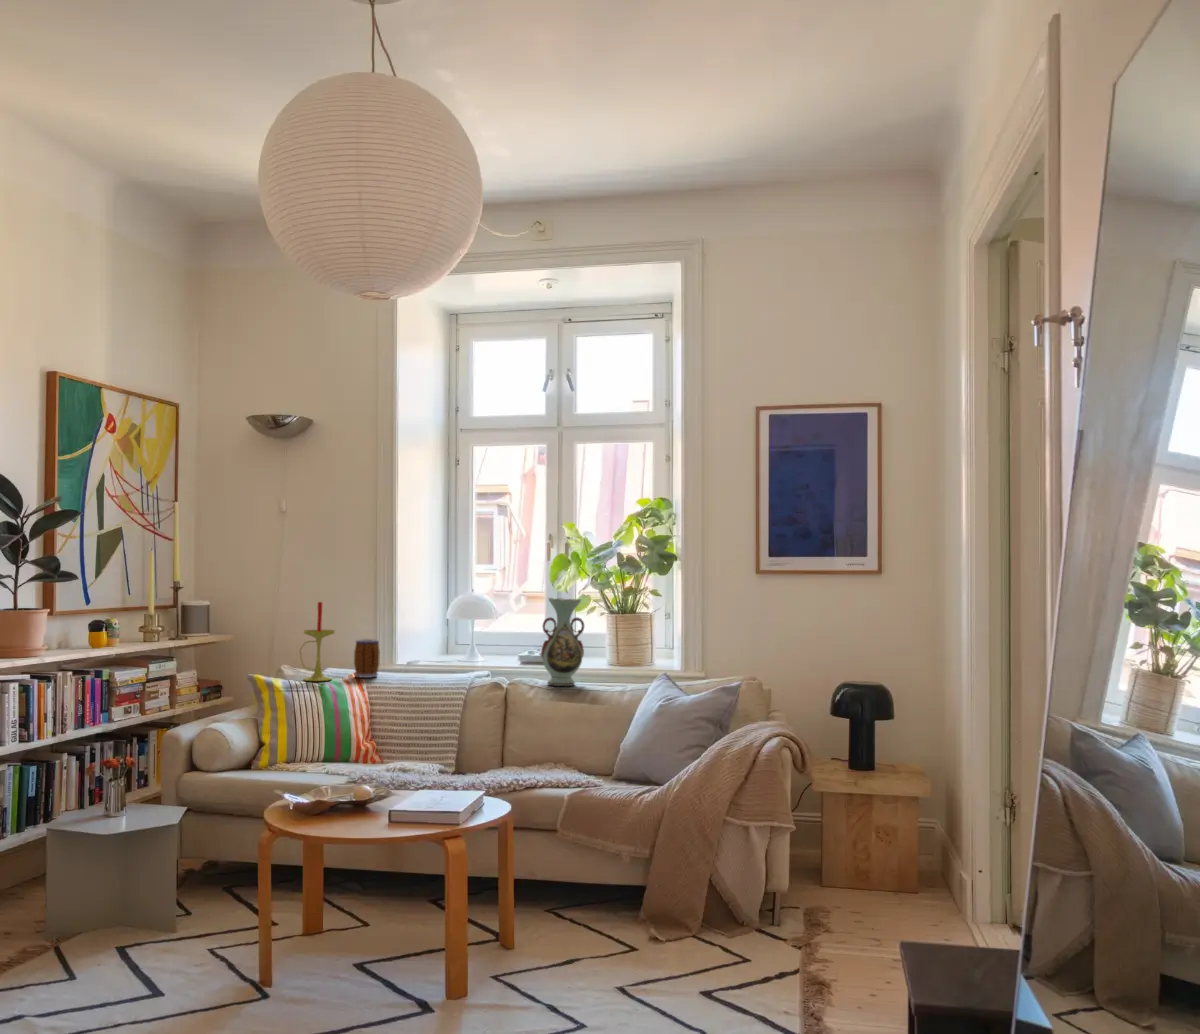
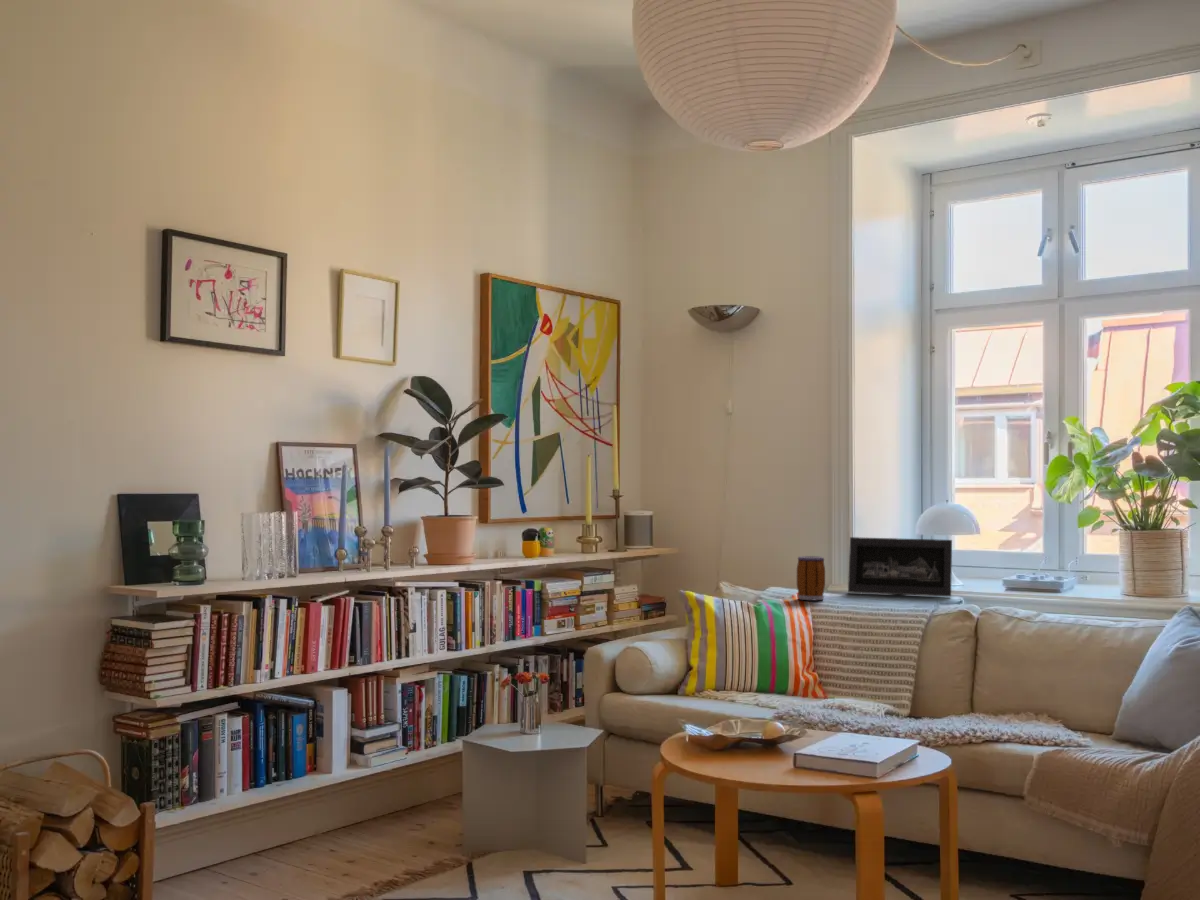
decorative vase: present [541,598,584,686] -> none [1021,508,1081,621]
candle: present [300,602,334,681] -> none [733,509,773,602]
picture frame: none [395,622,480,669] -> present [848,537,952,596]

